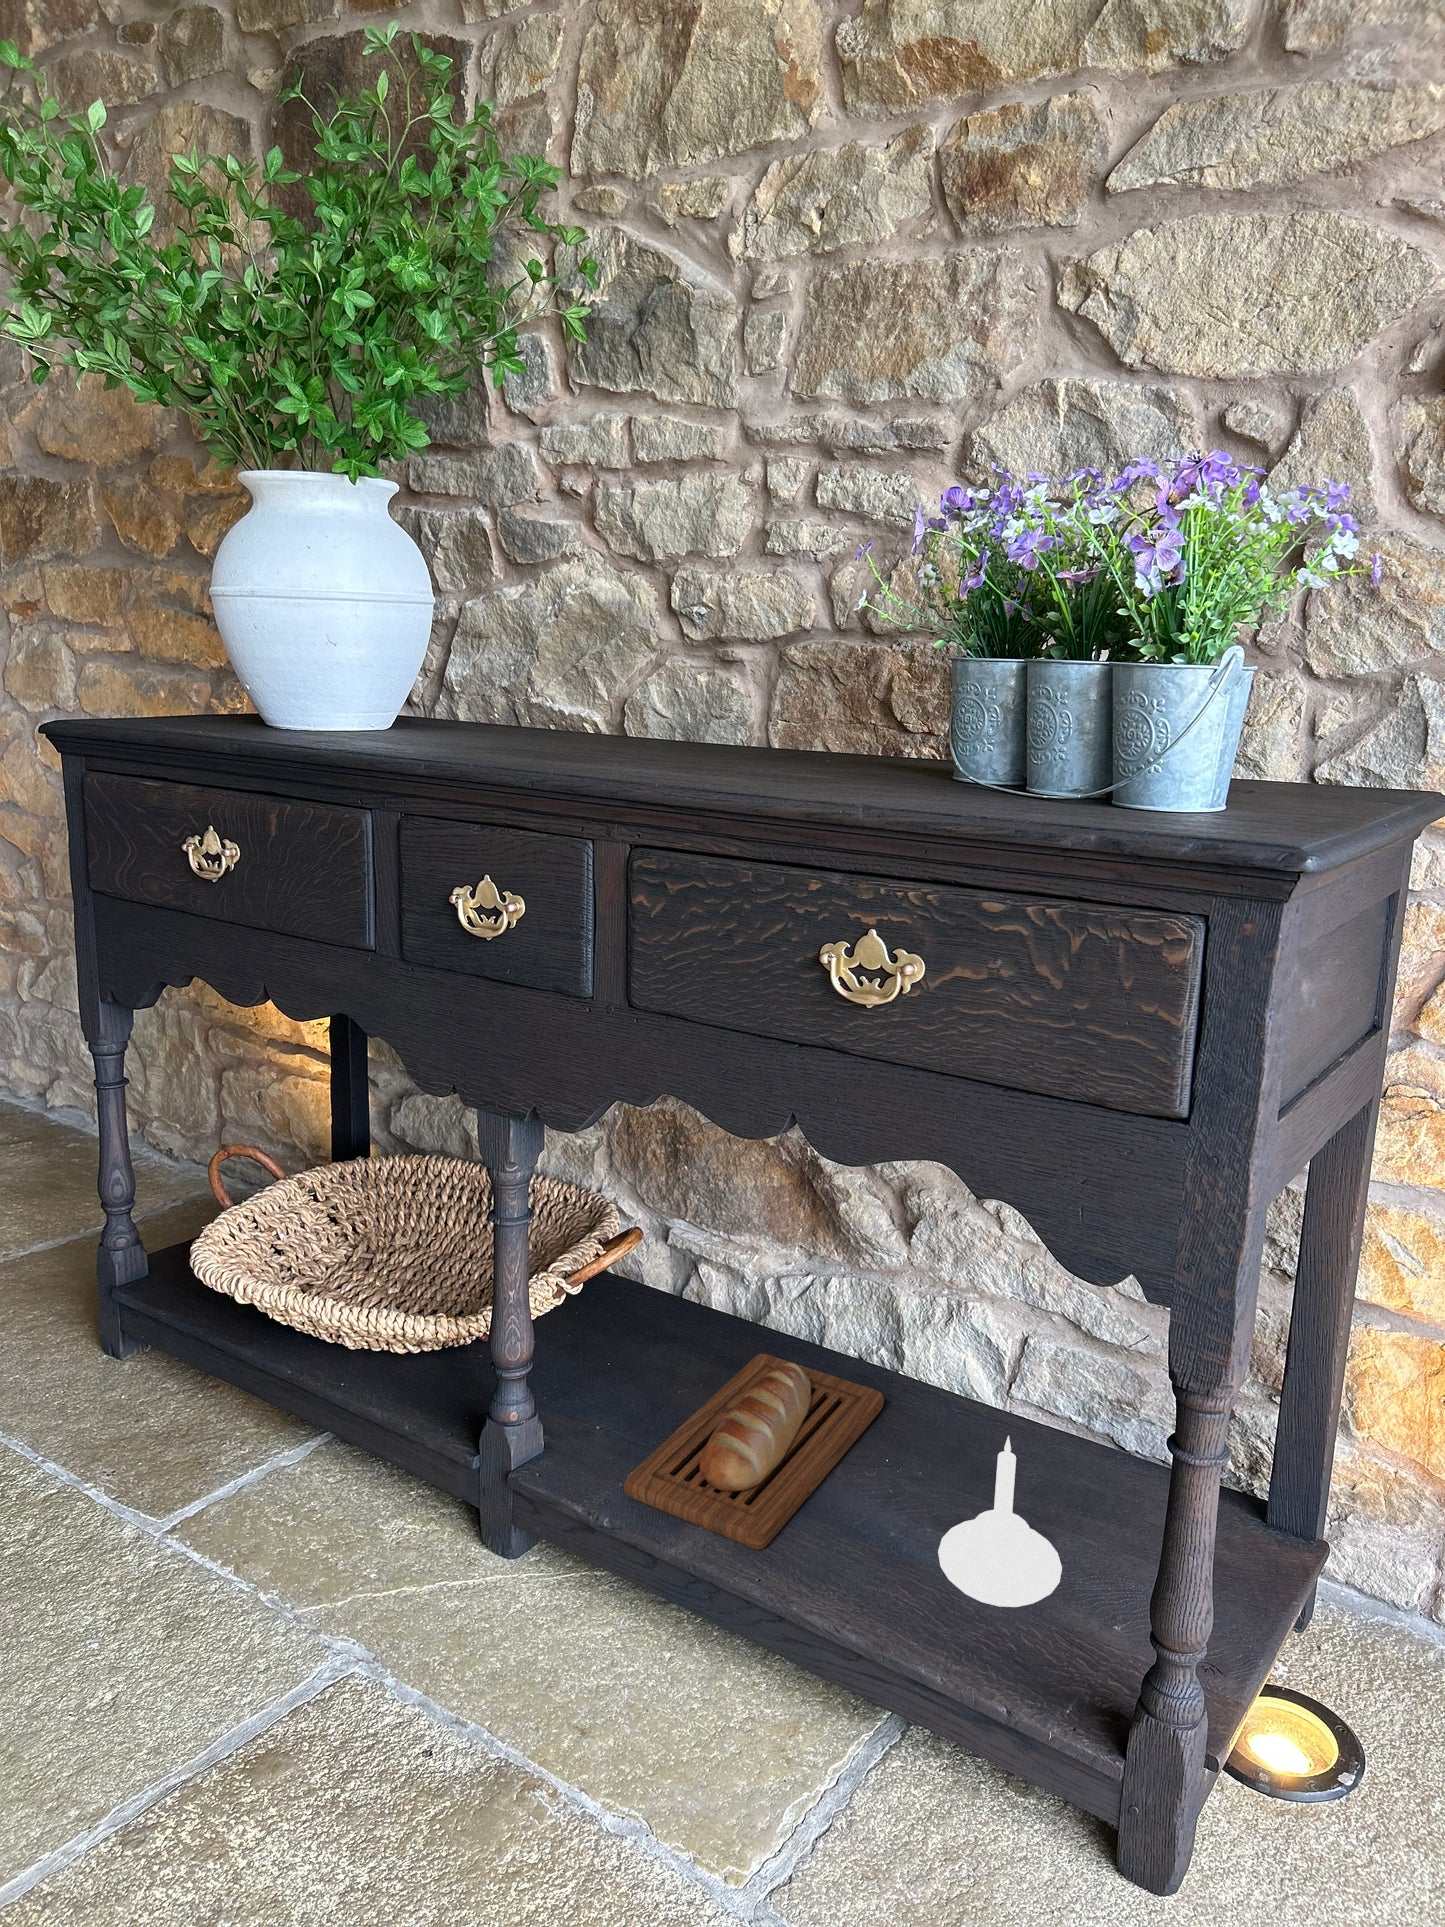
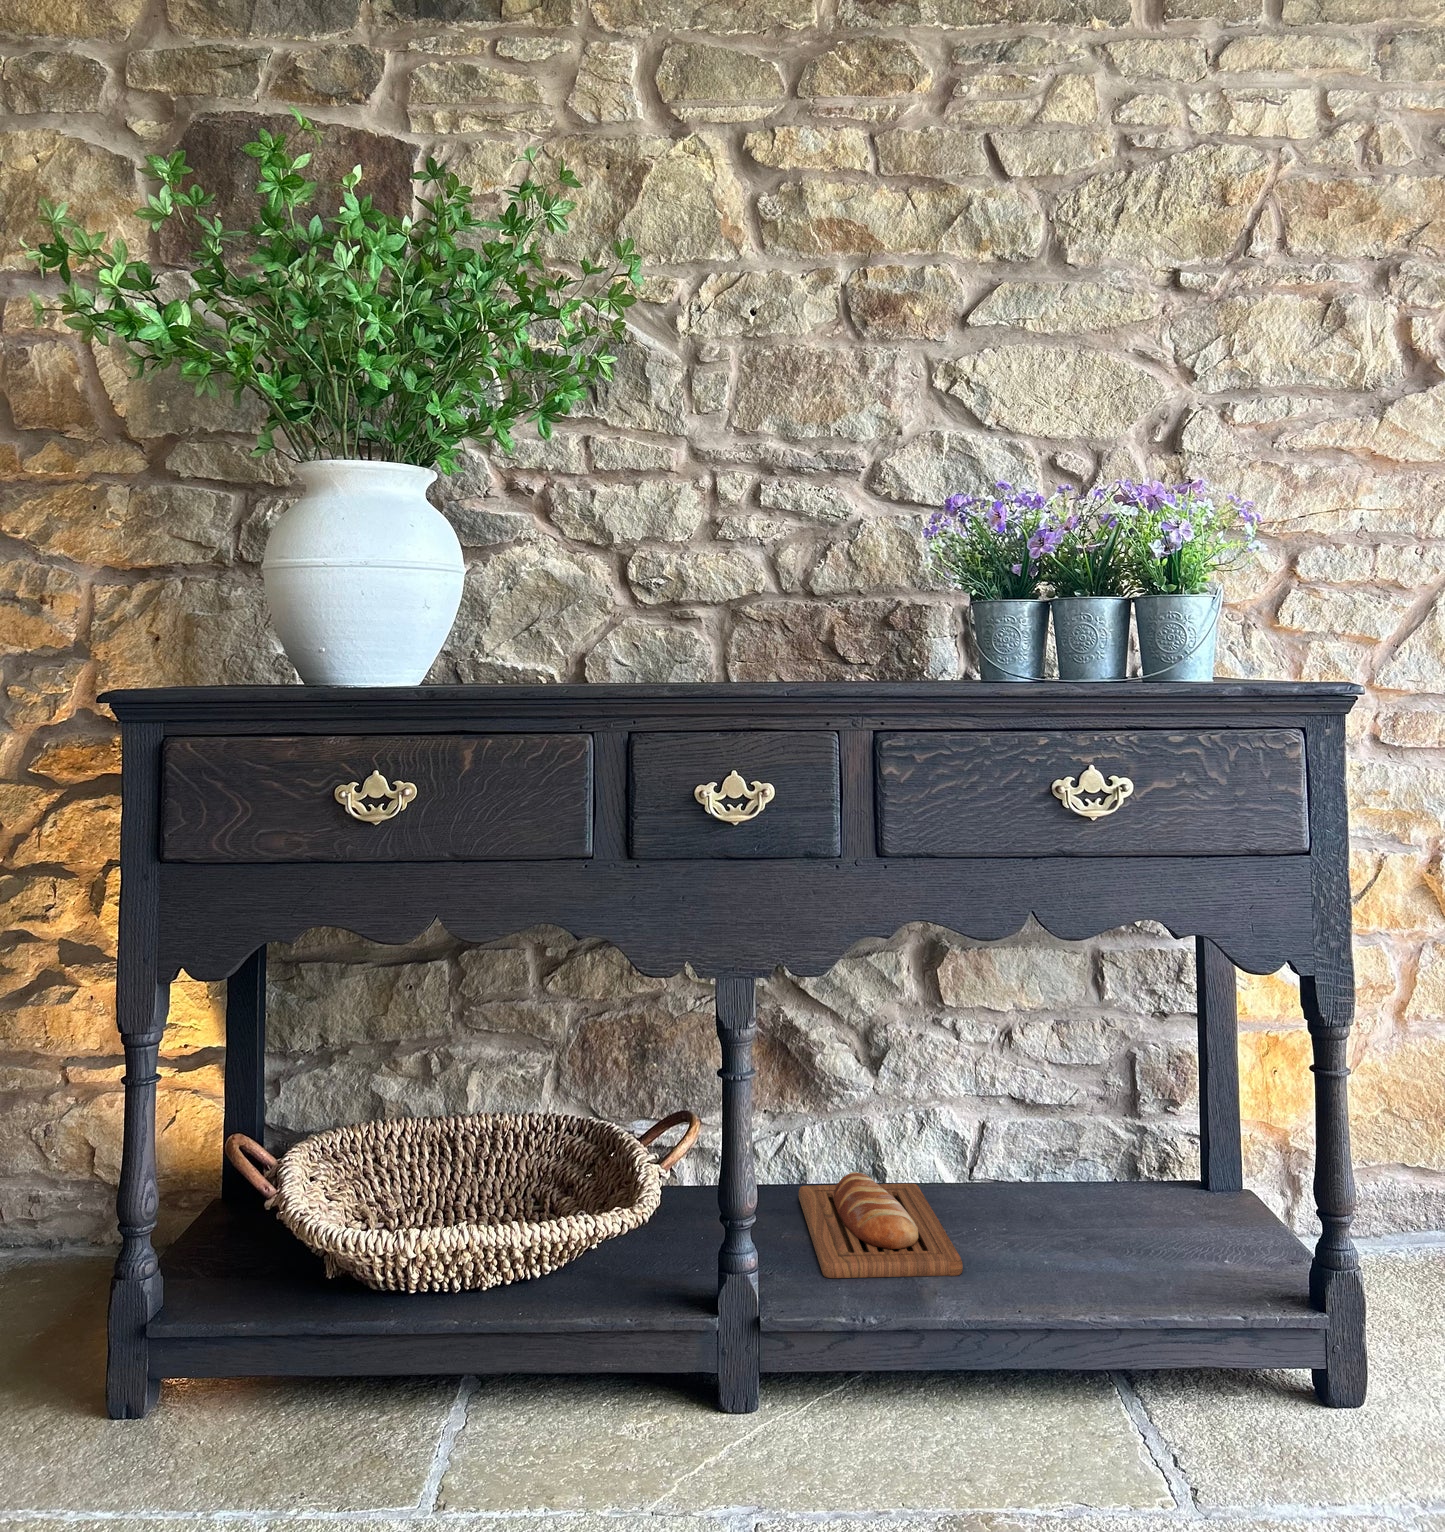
candle holder: present [938,1436,1062,1607] -> none [1062,1122,1157,1253]

